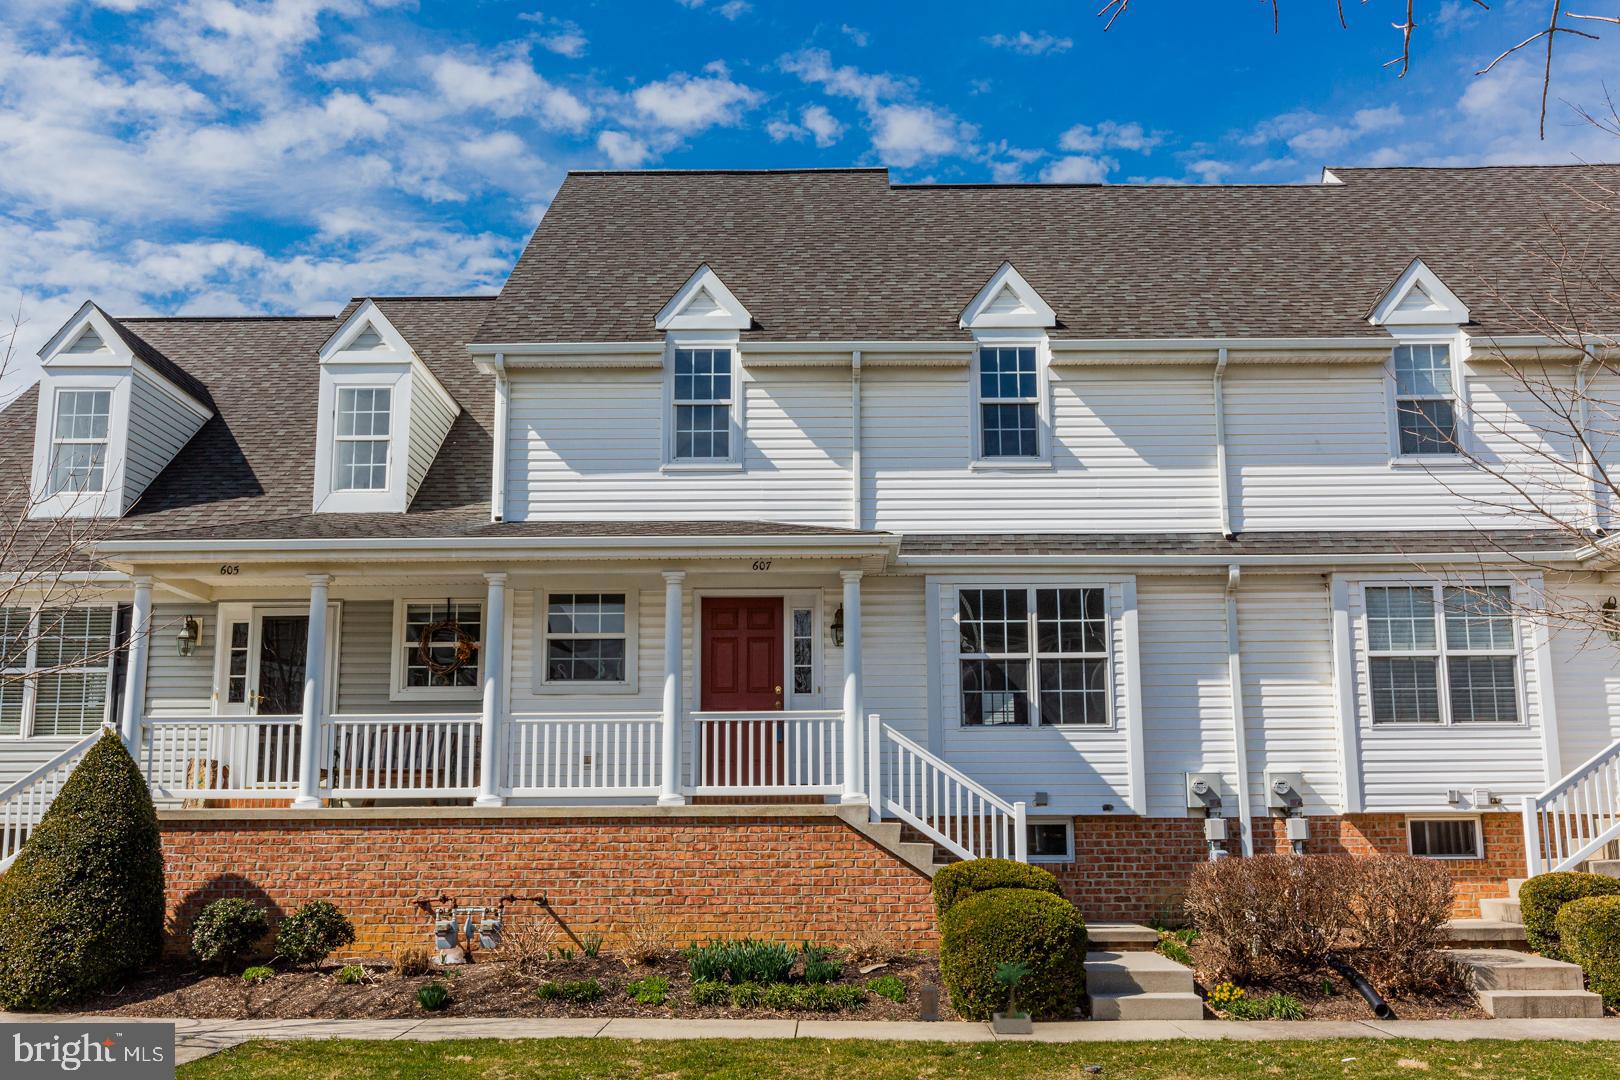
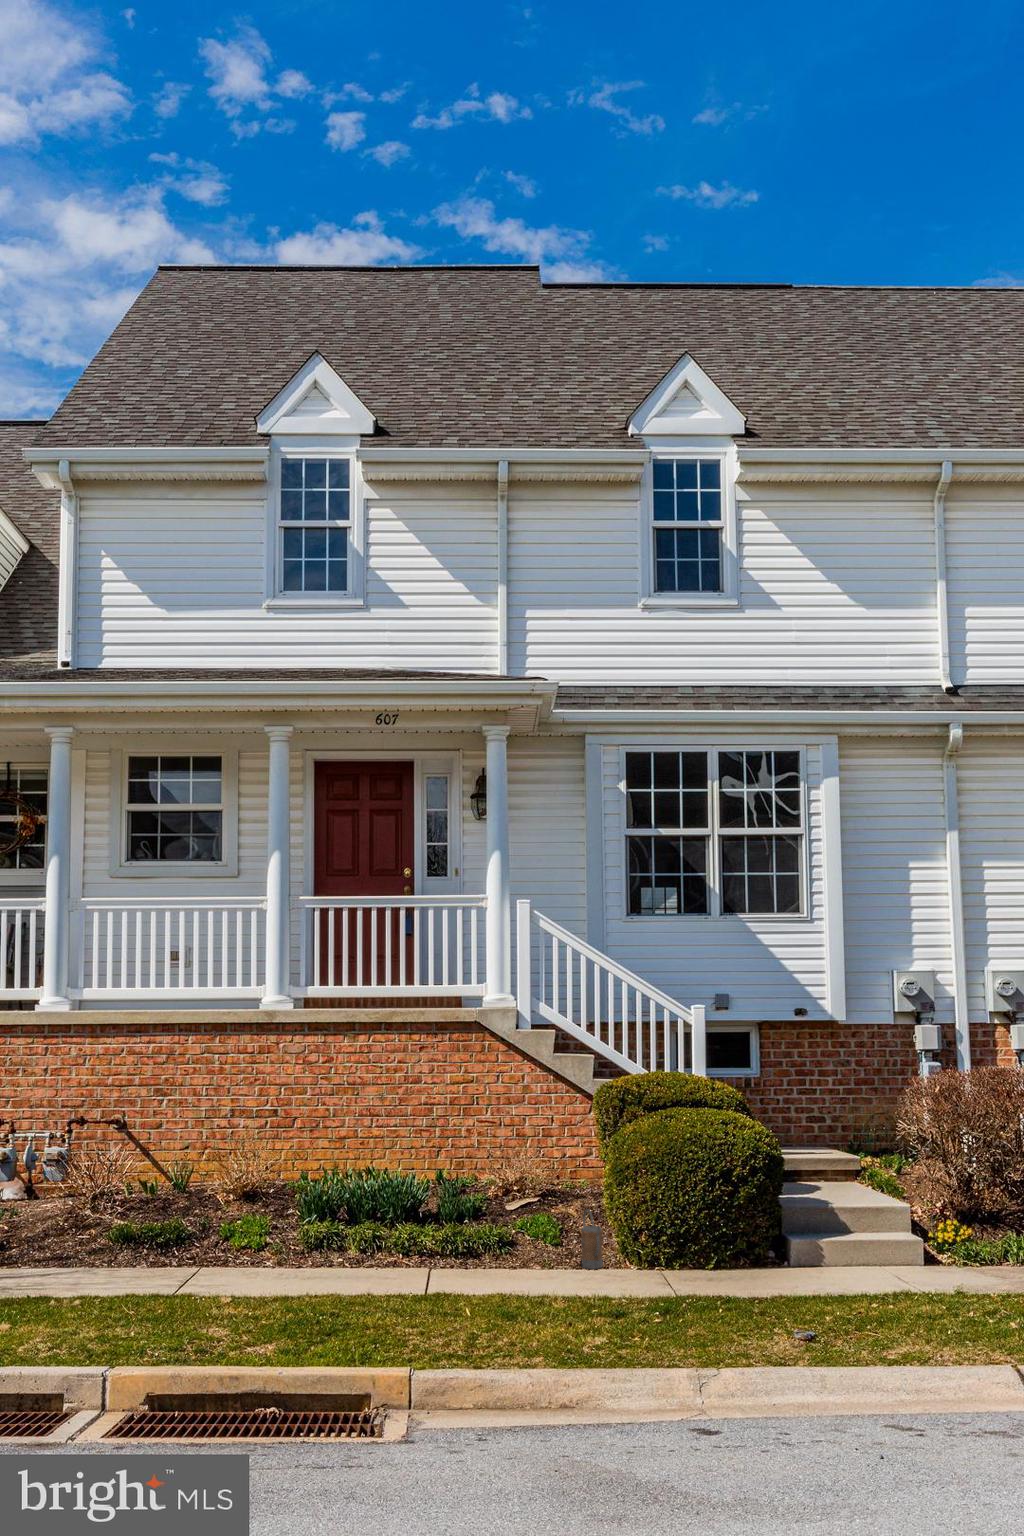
potted plant: present [993,963,1032,1033] -> none [666,1195,726,1285]

